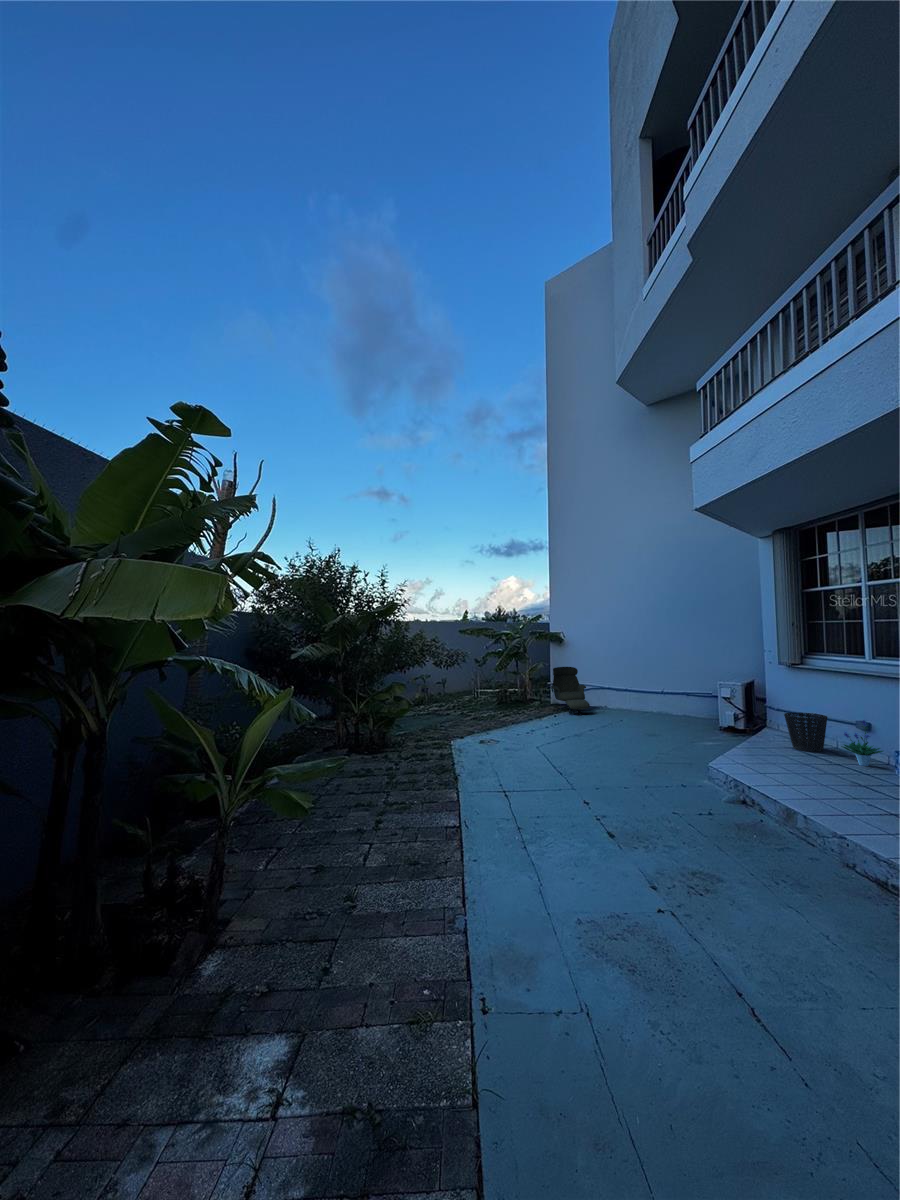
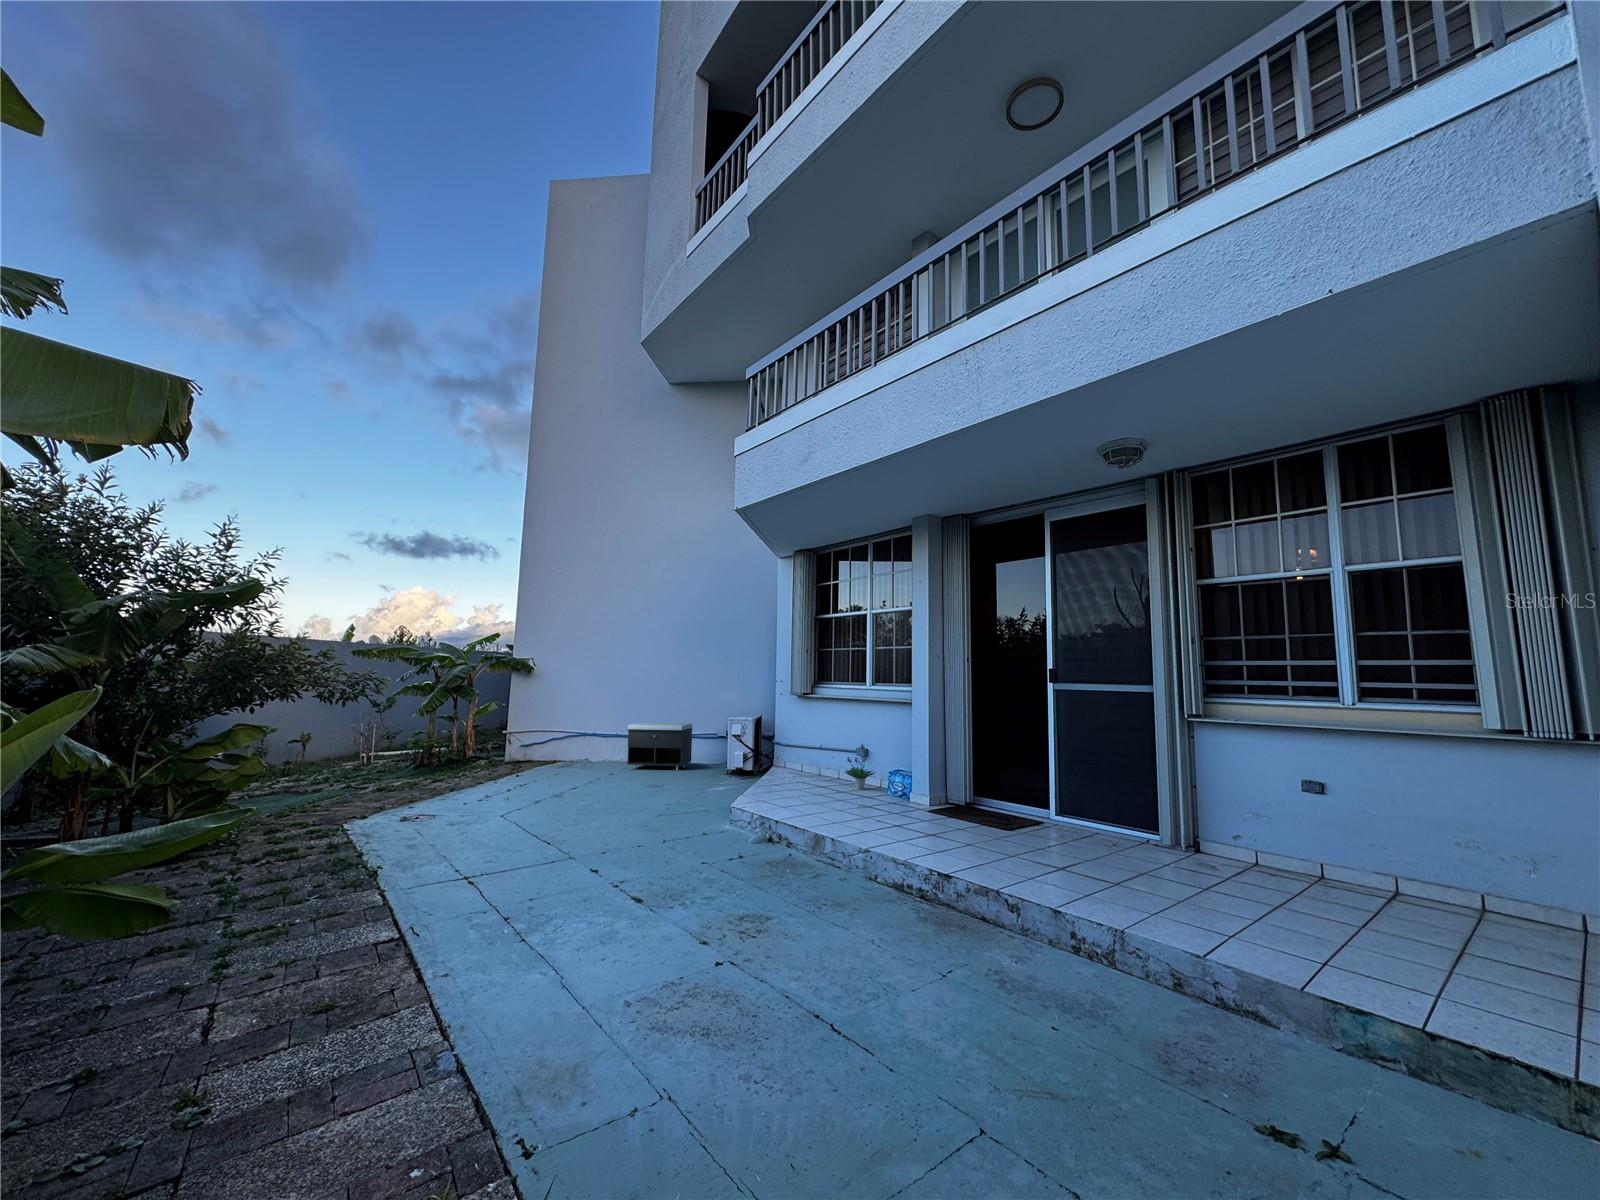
lounge chair: present [551,667,590,716] -> none [516,706,572,772]
storage bench: none [630,682,688,723] -> present [627,723,692,770]
basket: present [784,712,827,752] -> none [796,744,832,783]

